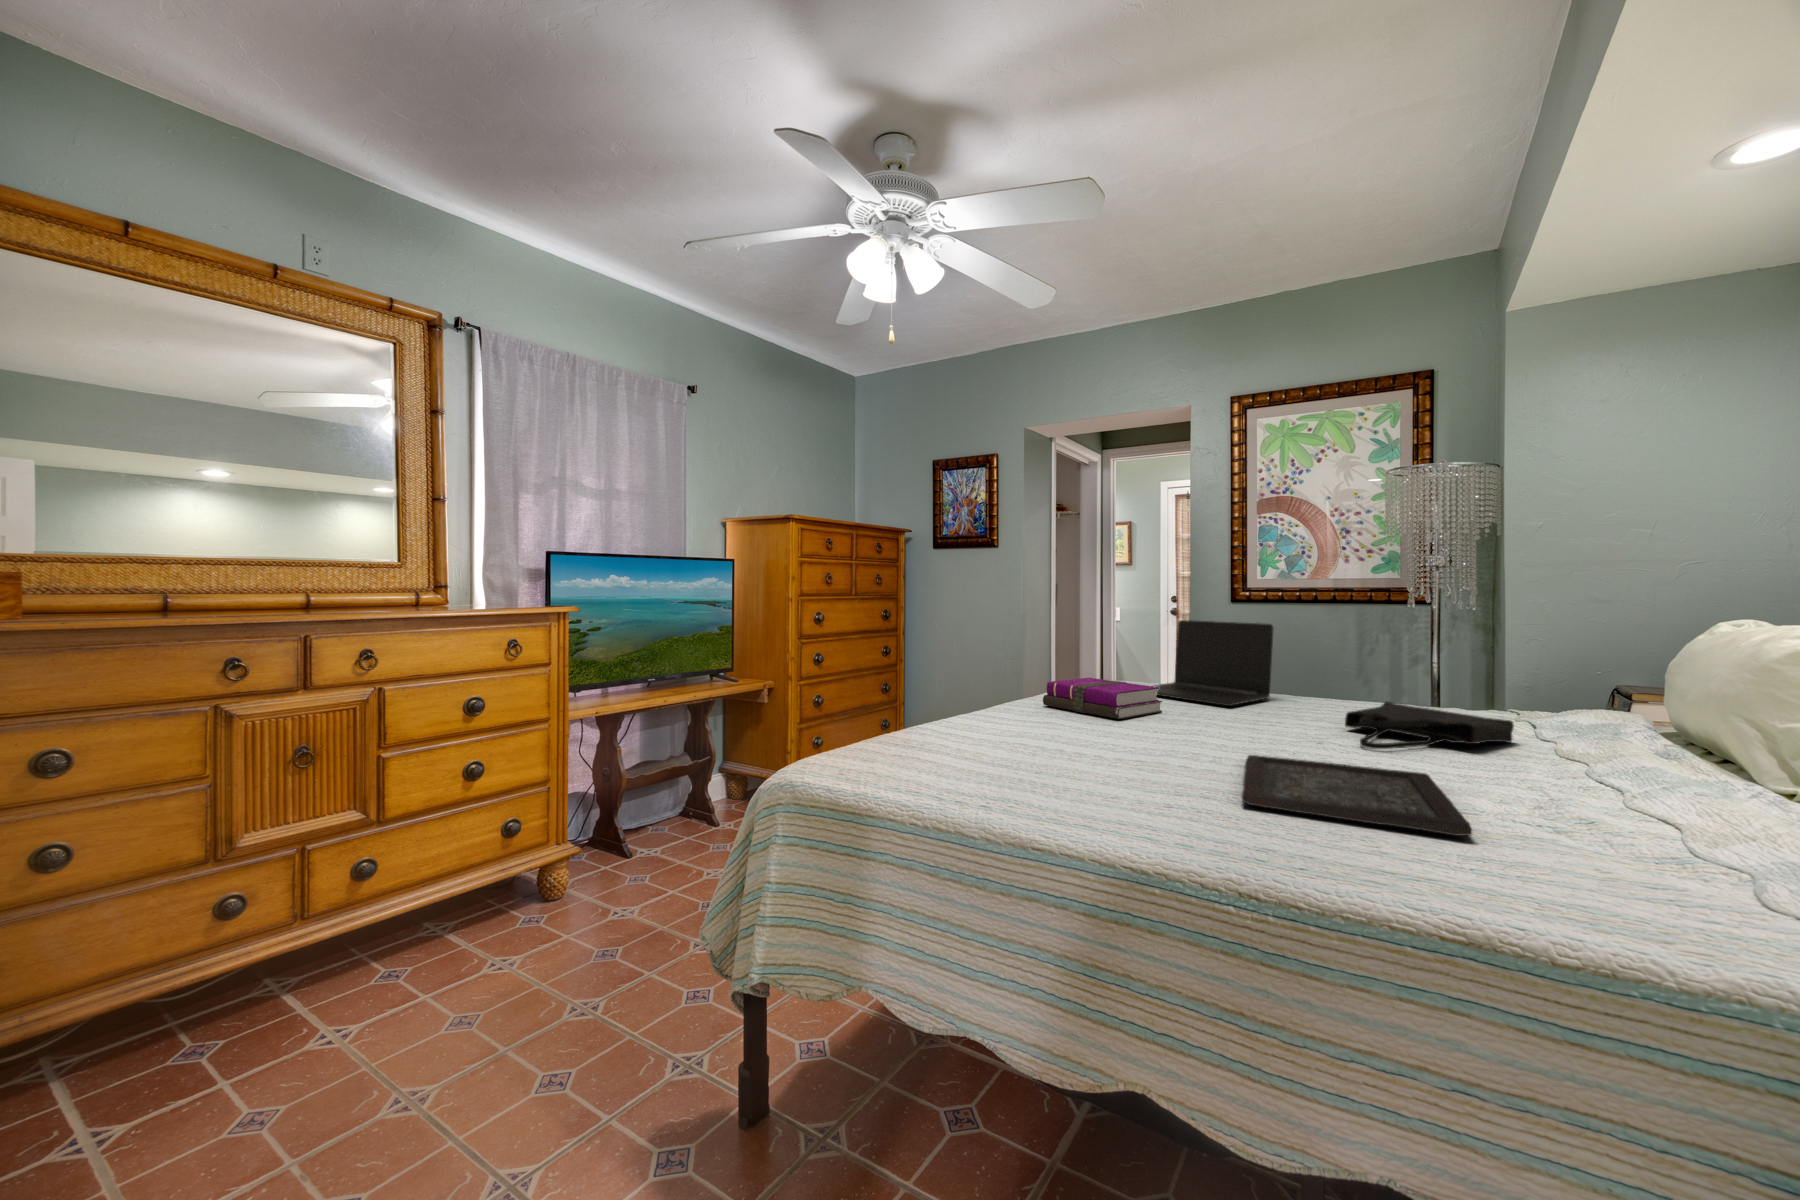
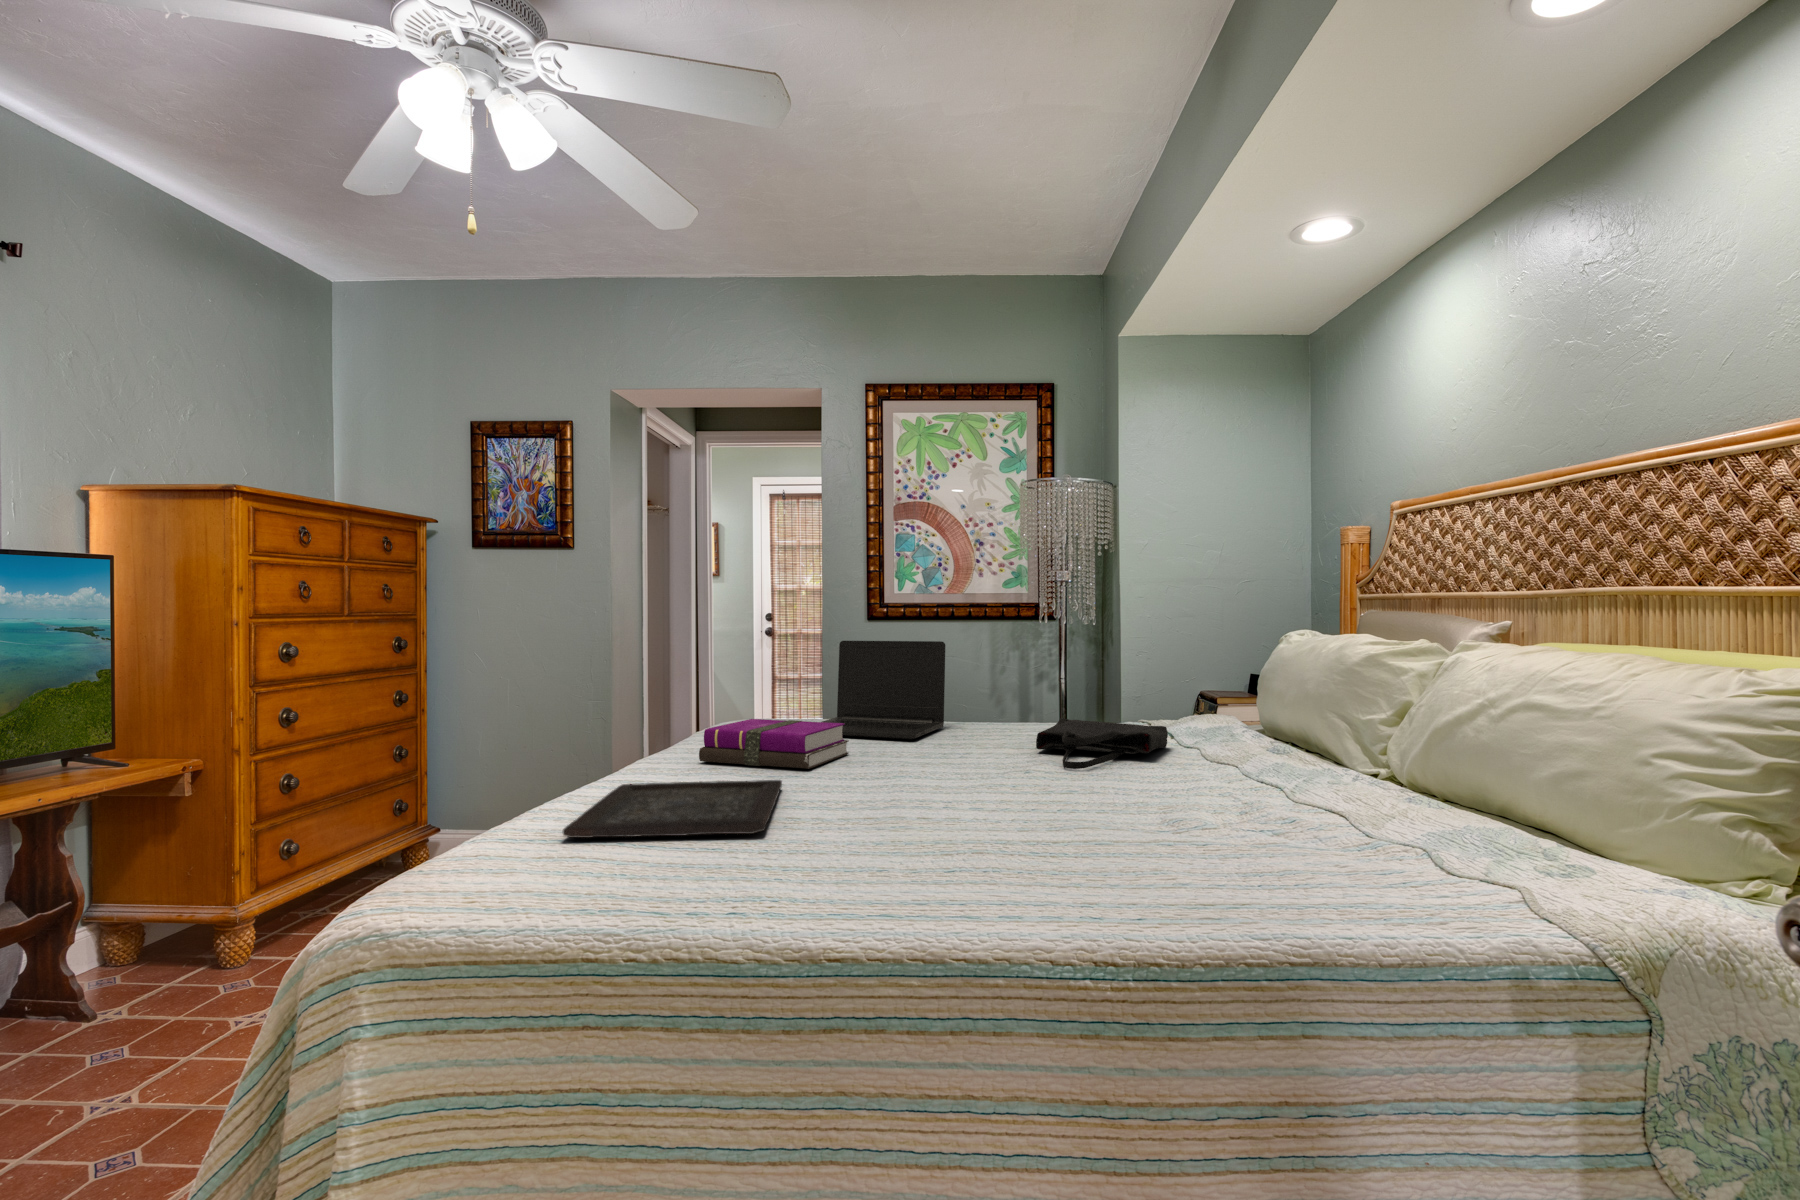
tray: present [1242,755,1472,836] -> present [563,780,782,838]

